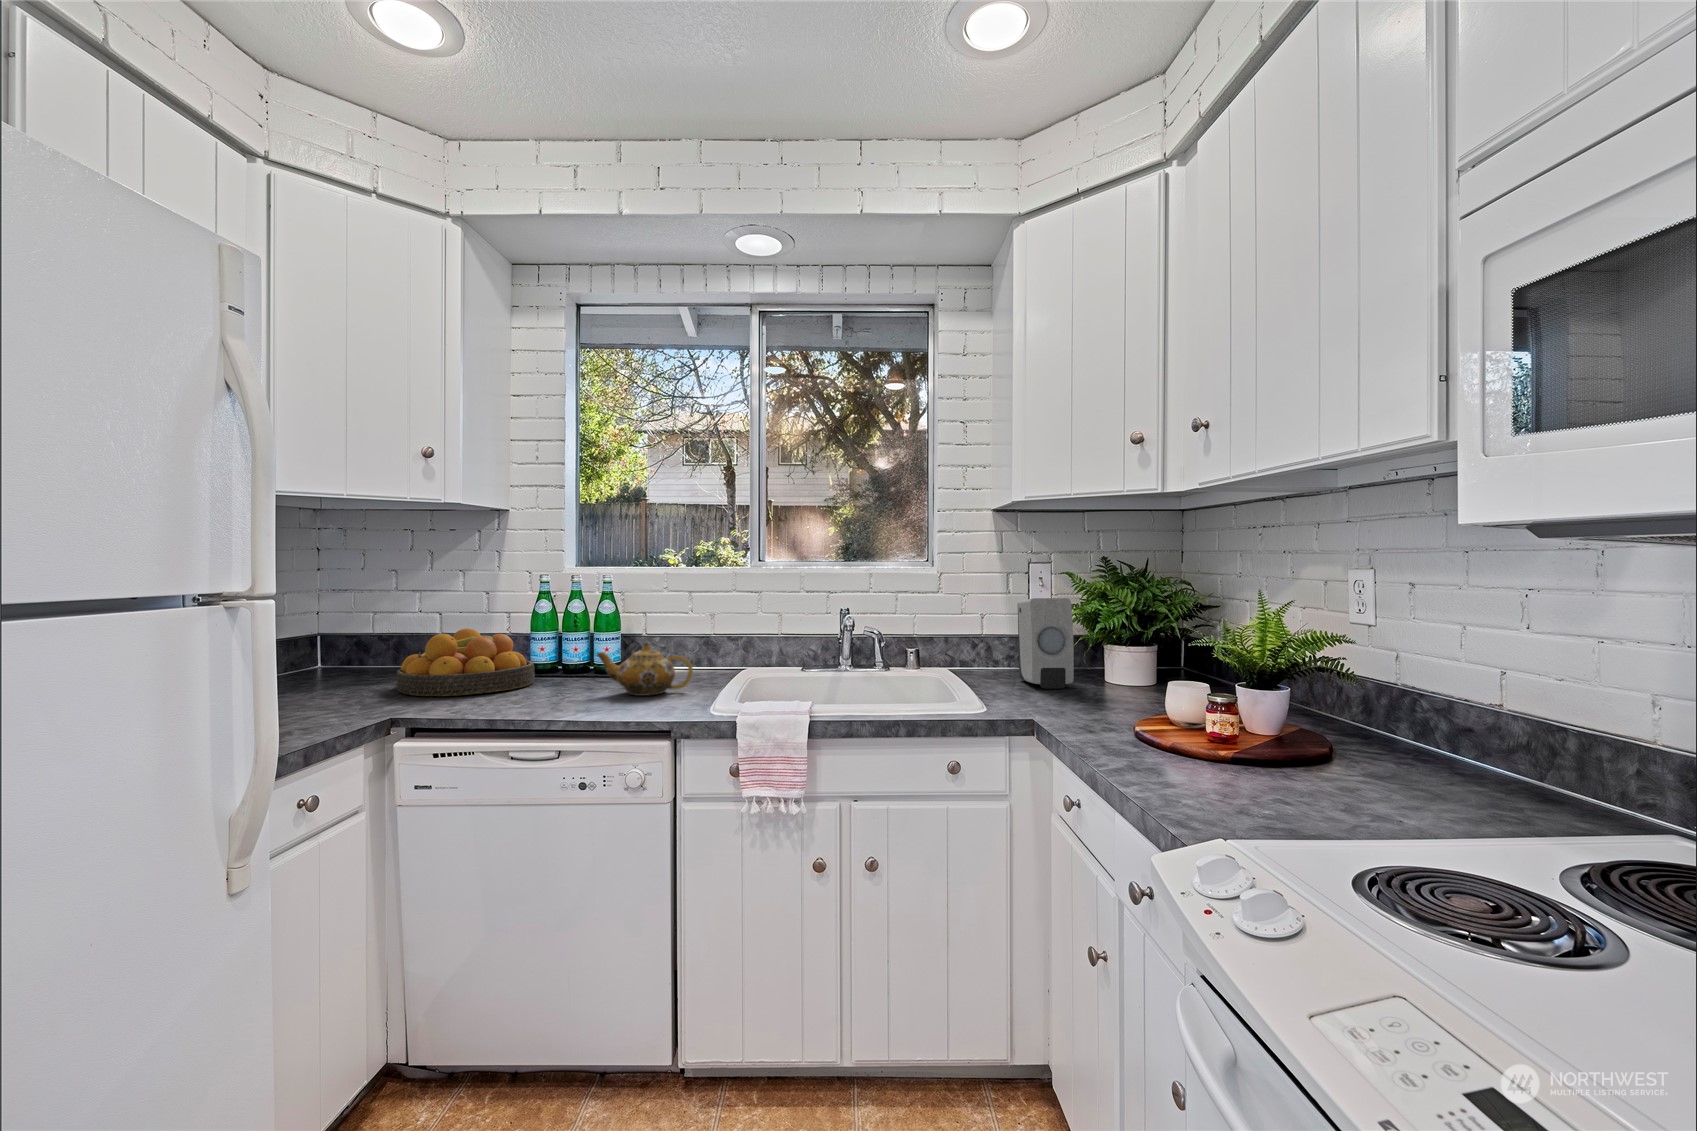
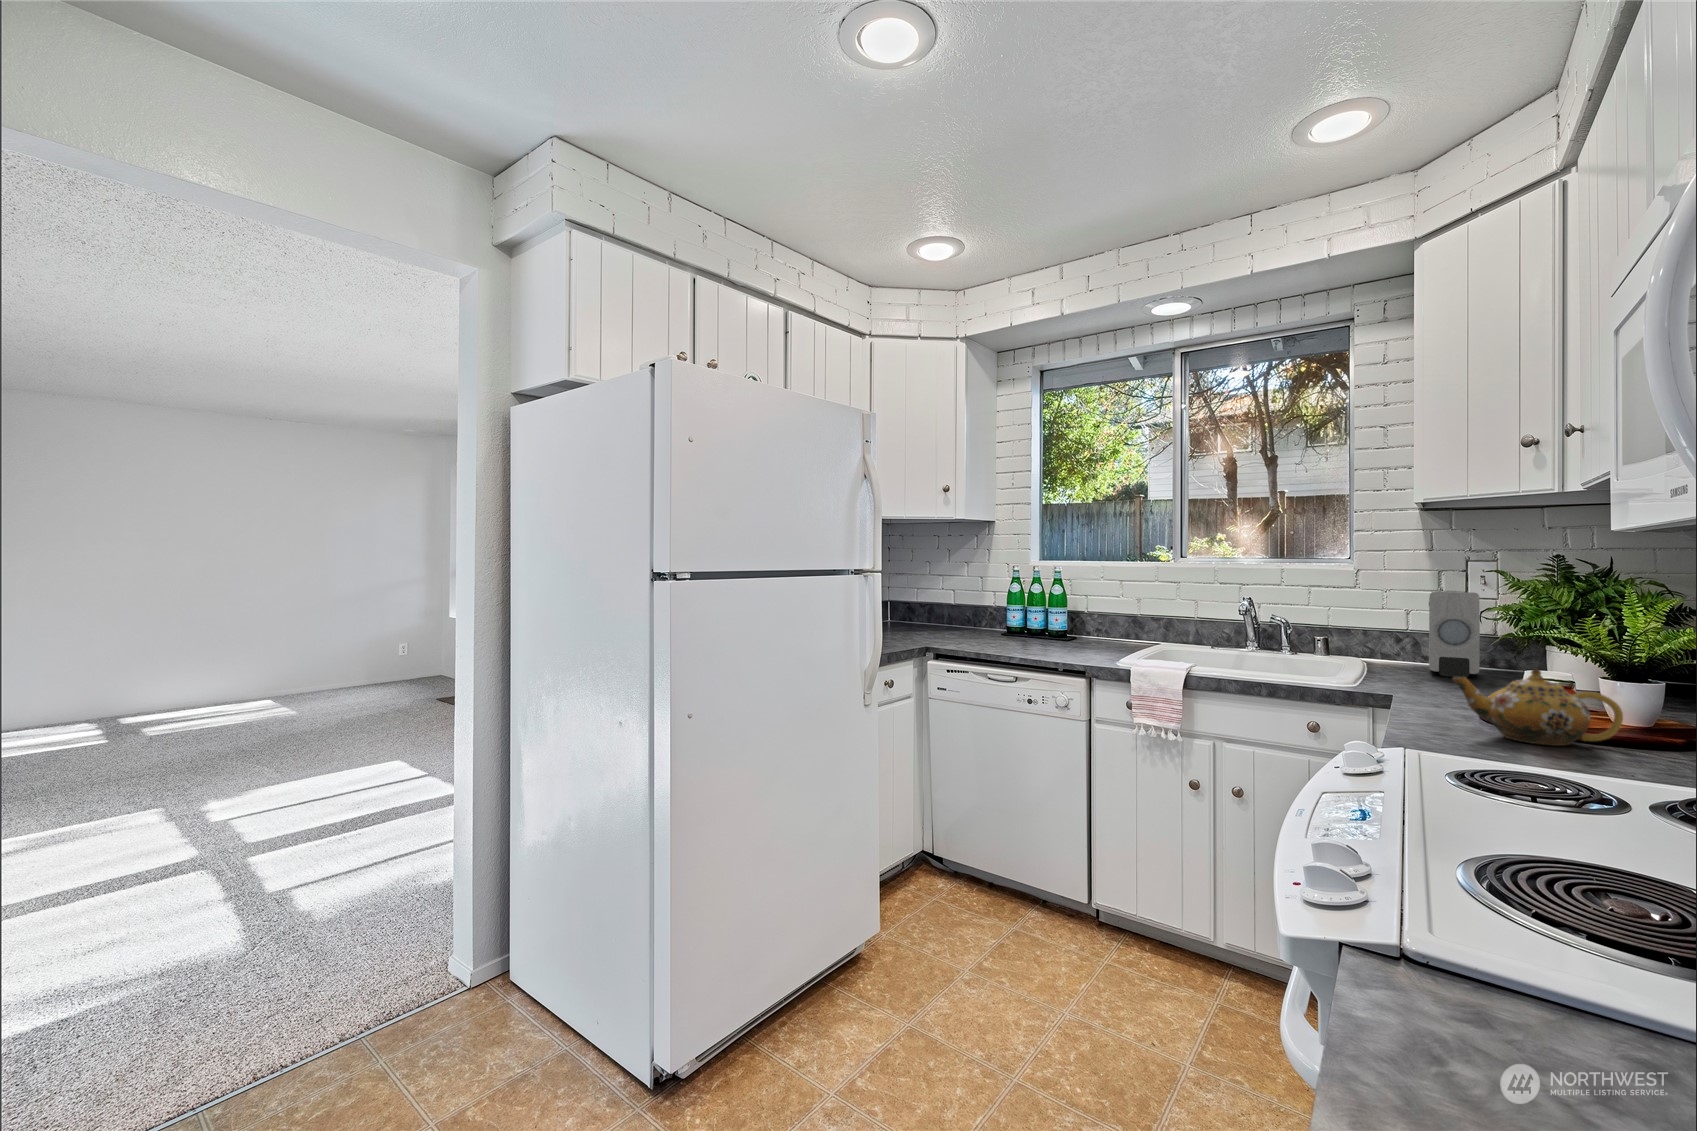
fruit bowl: present [396,628,535,696] -> none [928,602,1009,642]
teapot: present [597,642,693,696] -> present [1453,669,1623,746]

